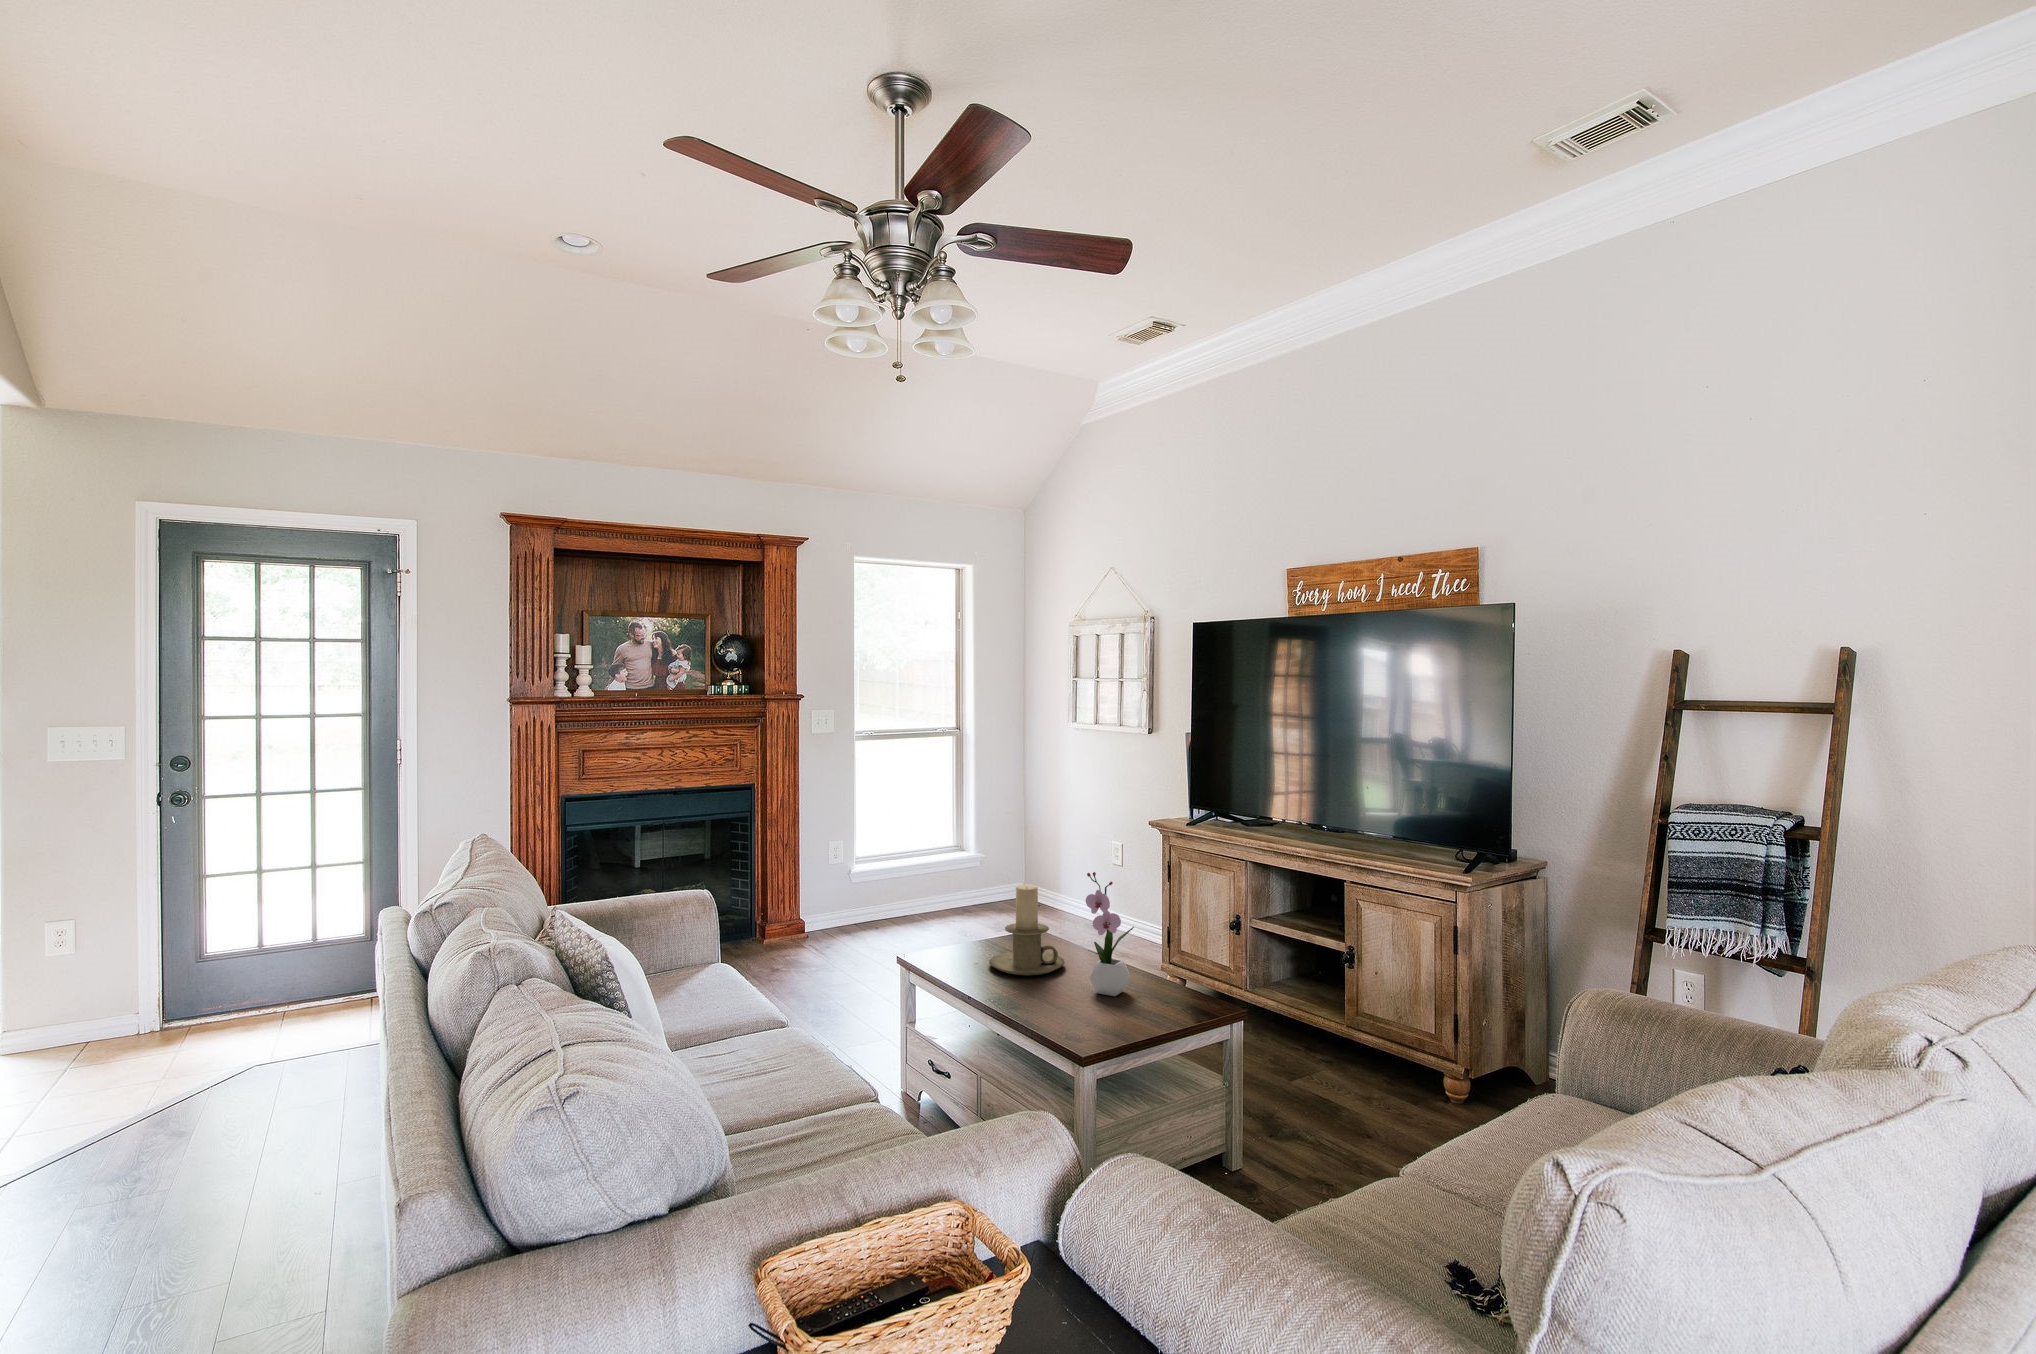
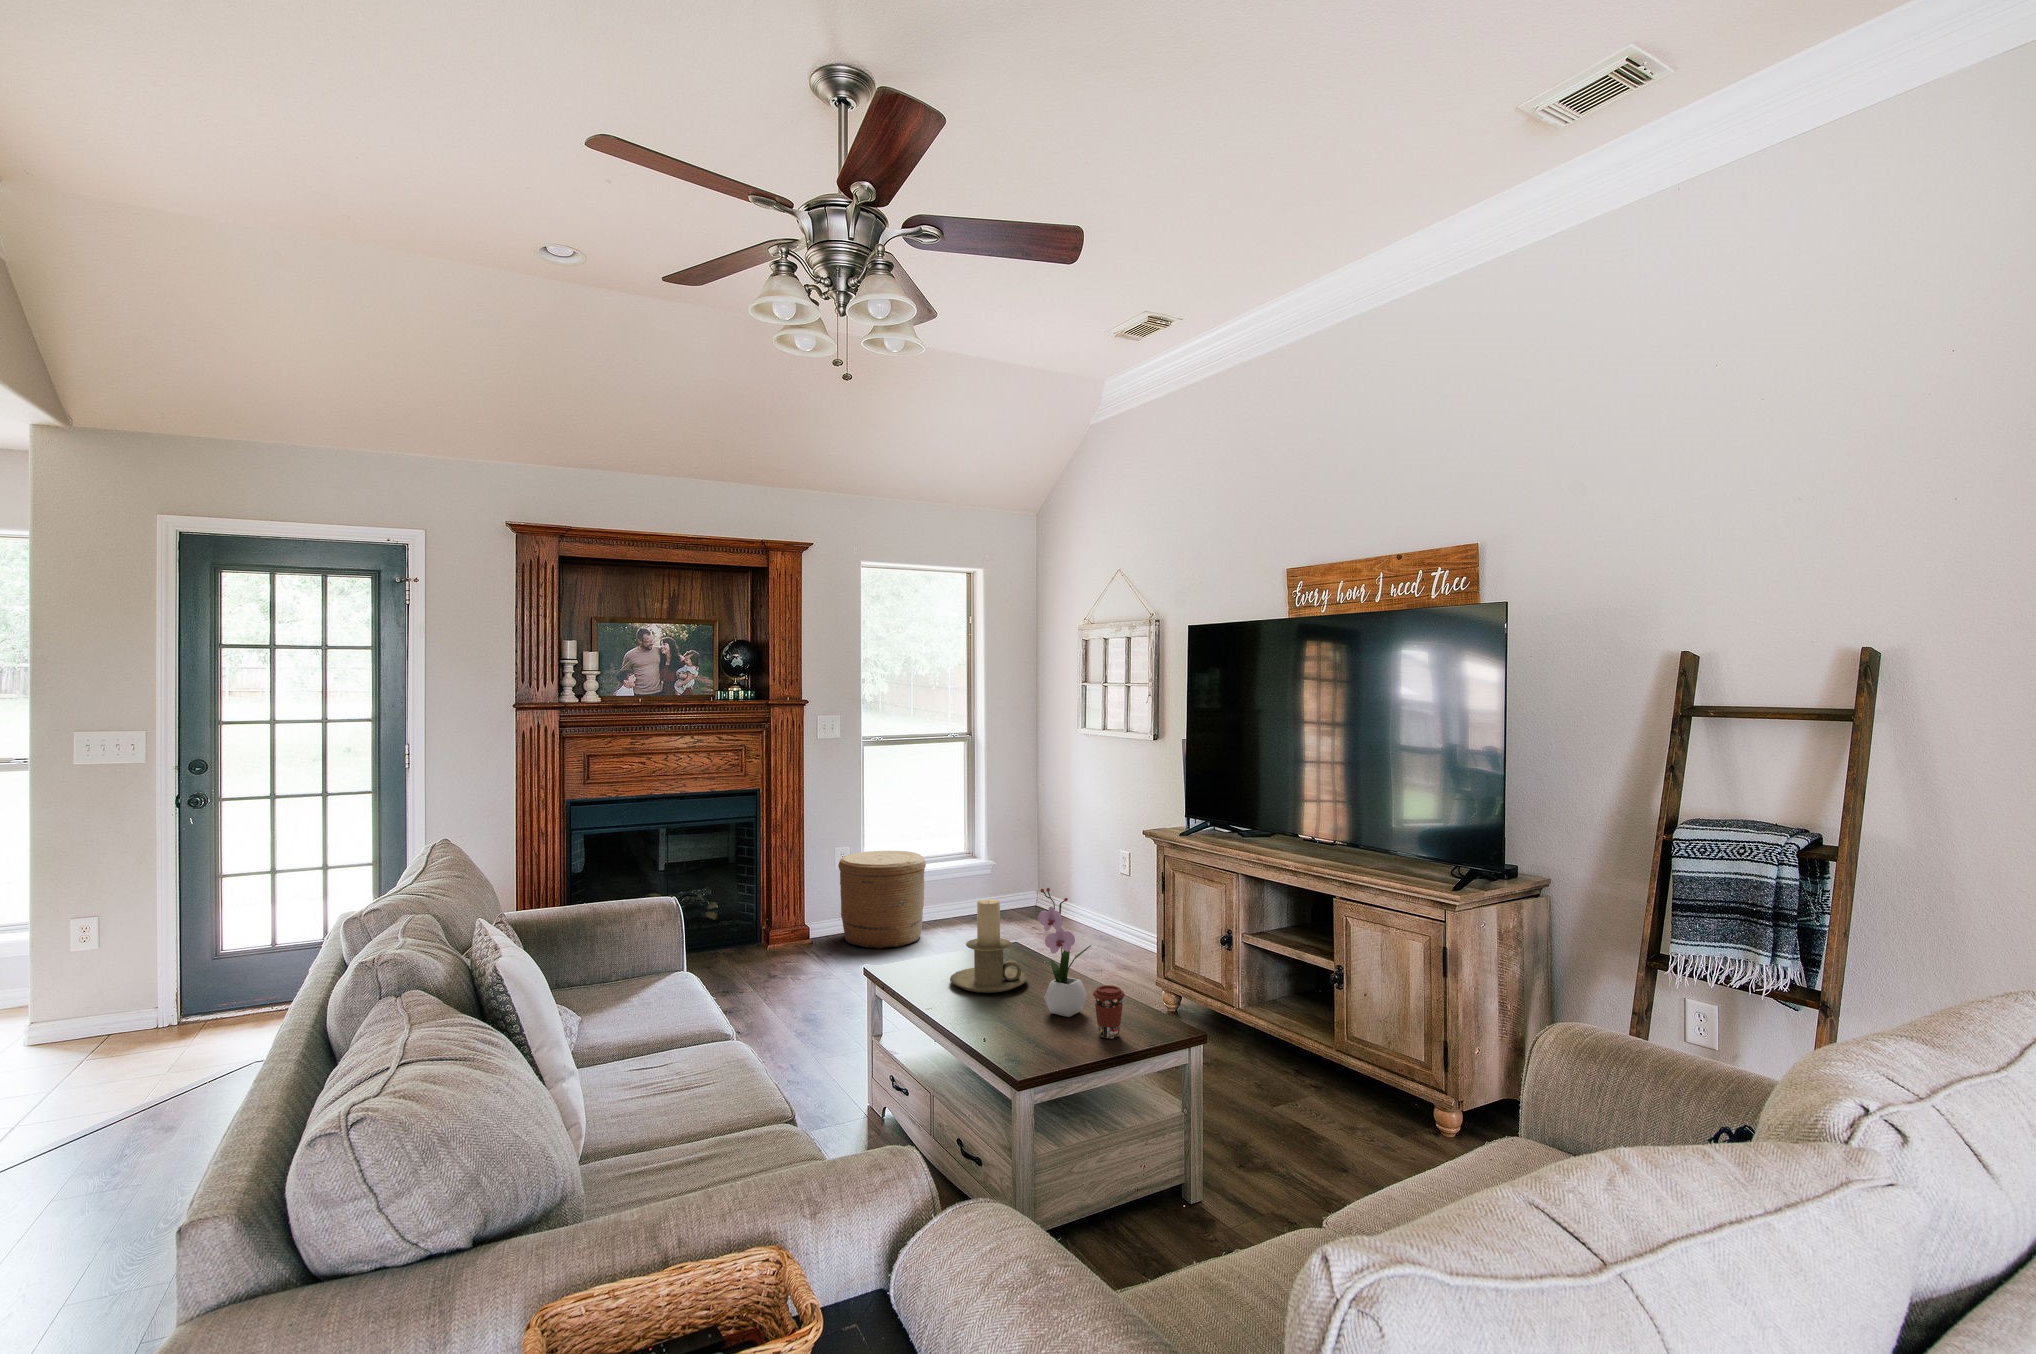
woven basket: none [832,845,919,941] -> present [838,851,926,949]
coffee cup: none [1143,964,1174,1015] -> present [1093,985,1125,1038]

